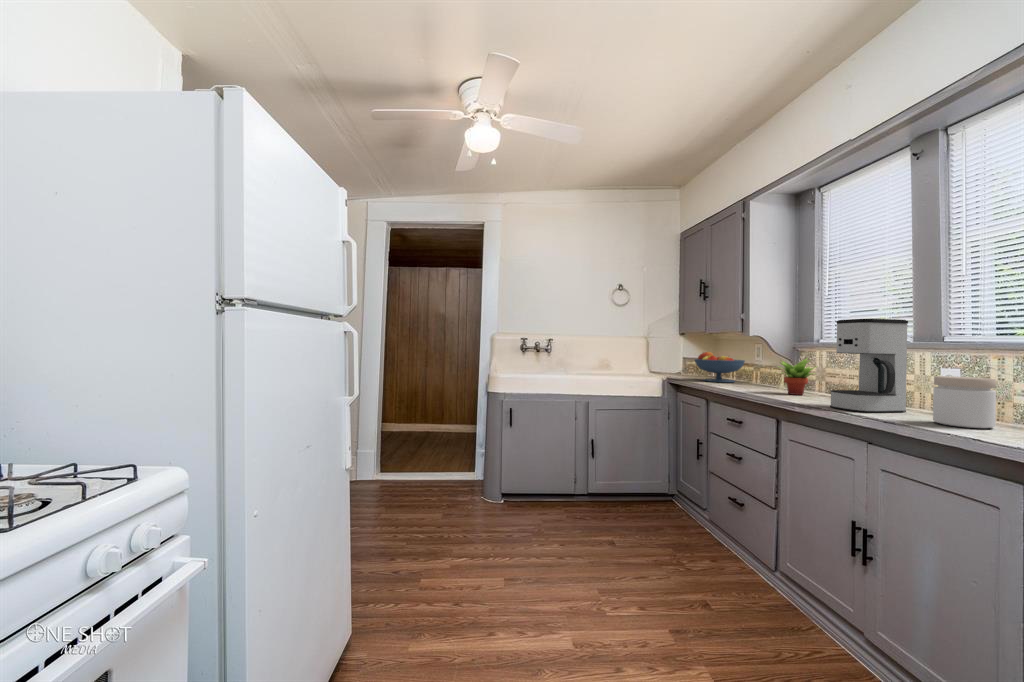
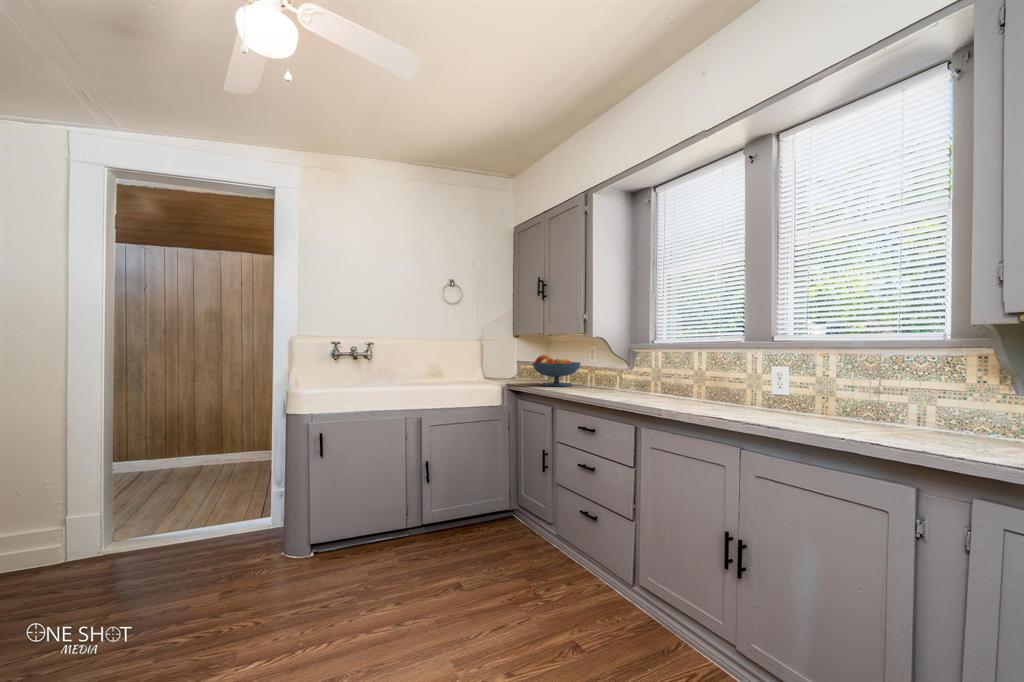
coffee maker: present [830,319,908,412] -> none [686,319,750,415]
succulent plant: present [780,358,816,395] -> none [620,358,659,397]
jar: present [933,376,996,428] -> none [786,375,838,426]

